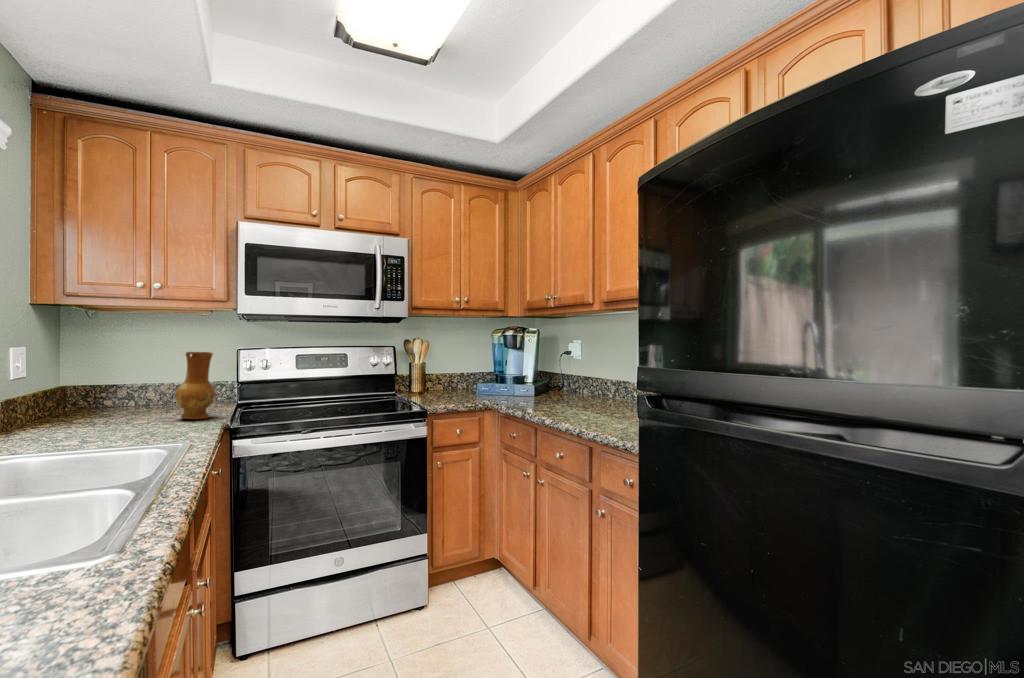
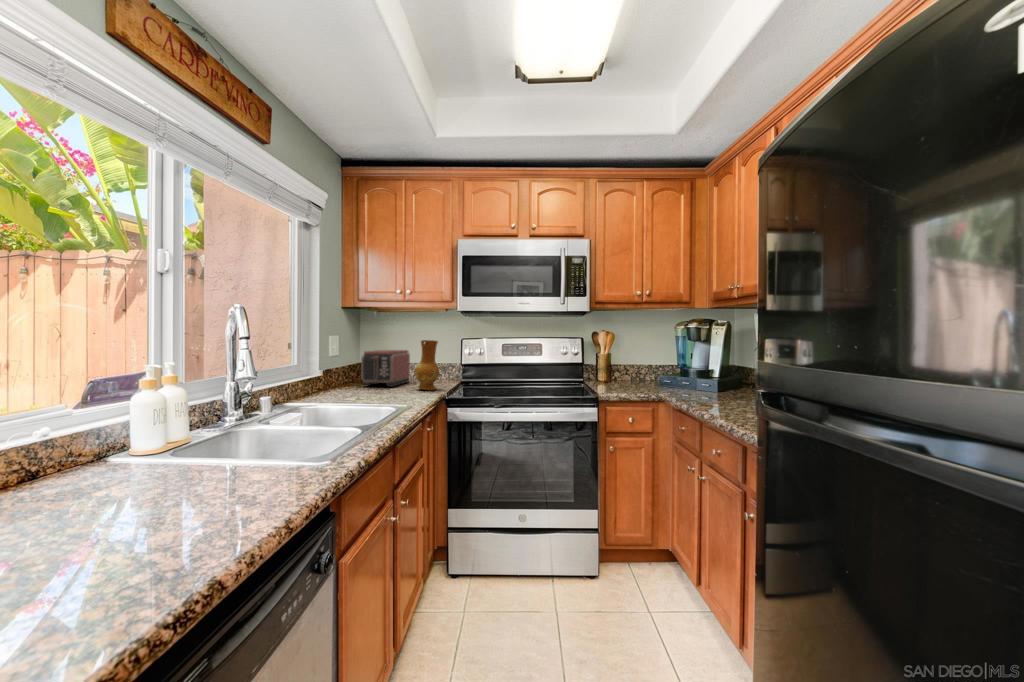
toaster: none [75,365,159,422] -> present [361,350,410,387]

